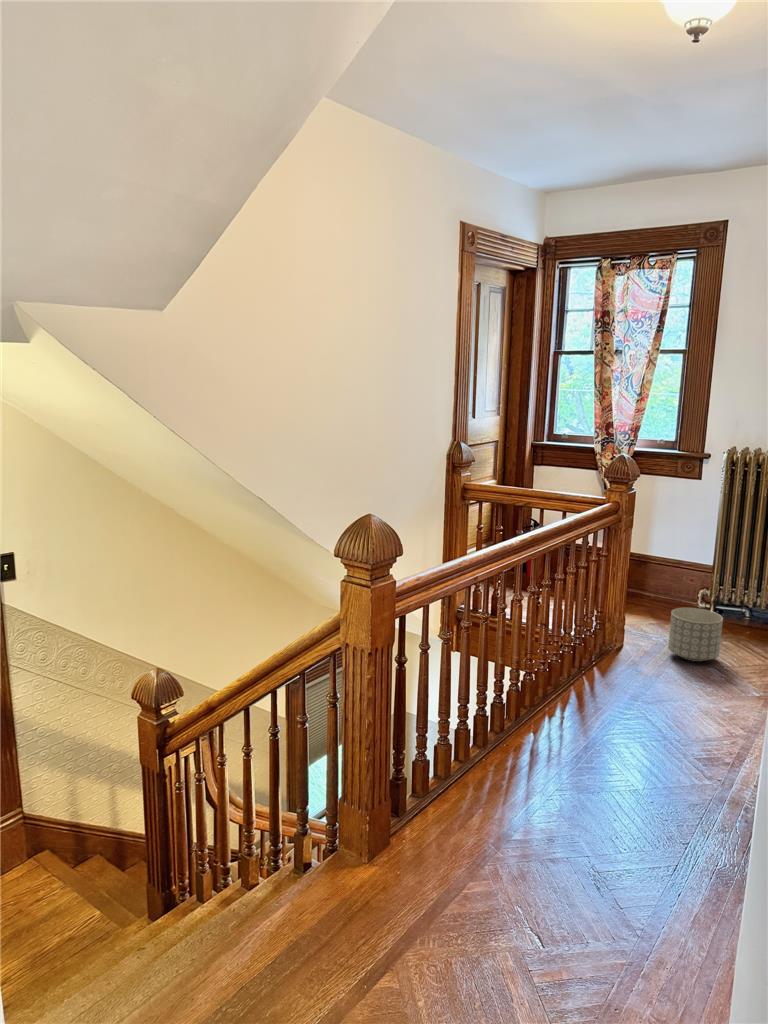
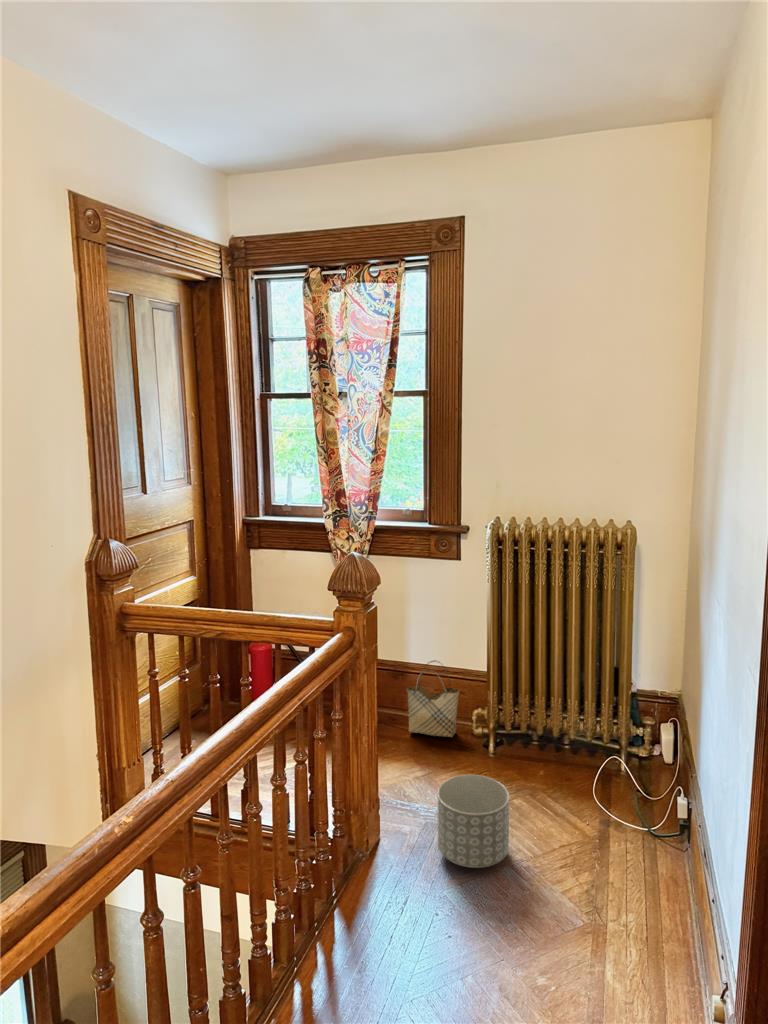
woven basket: none [647,553,690,609] -> present [407,661,459,737]

